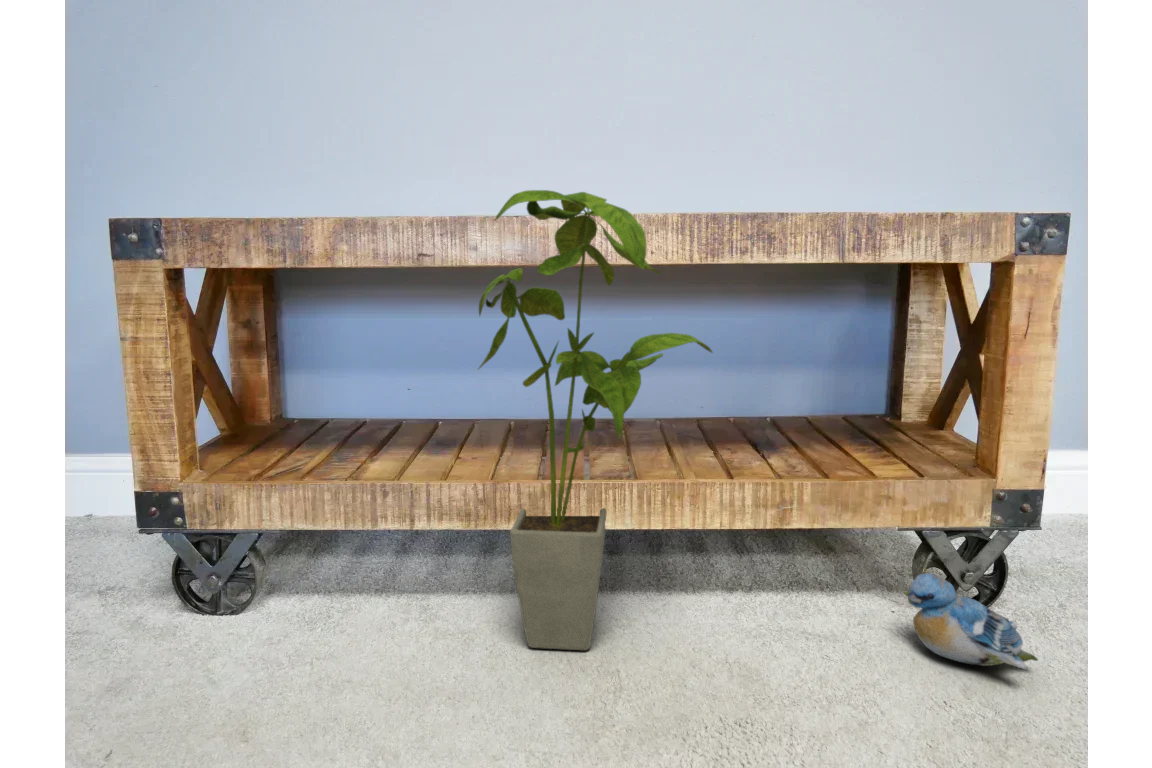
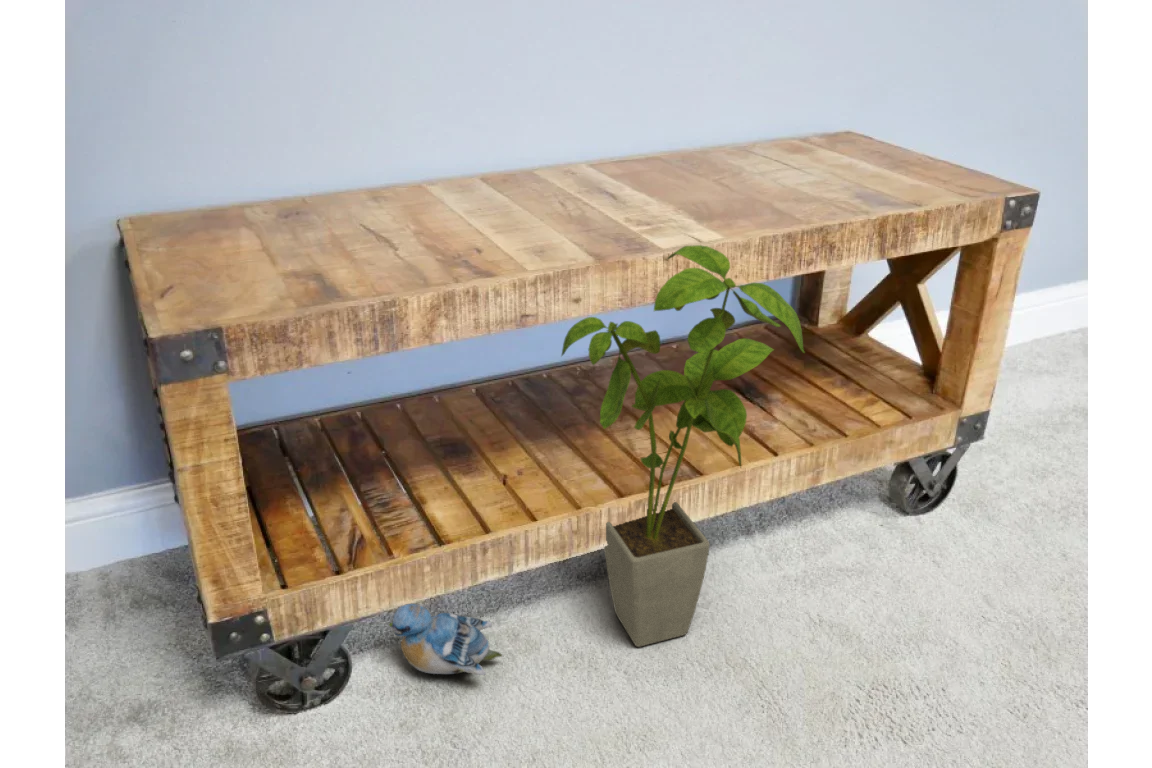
plush toy: present [904,574,1037,670] -> present [389,604,502,675]

